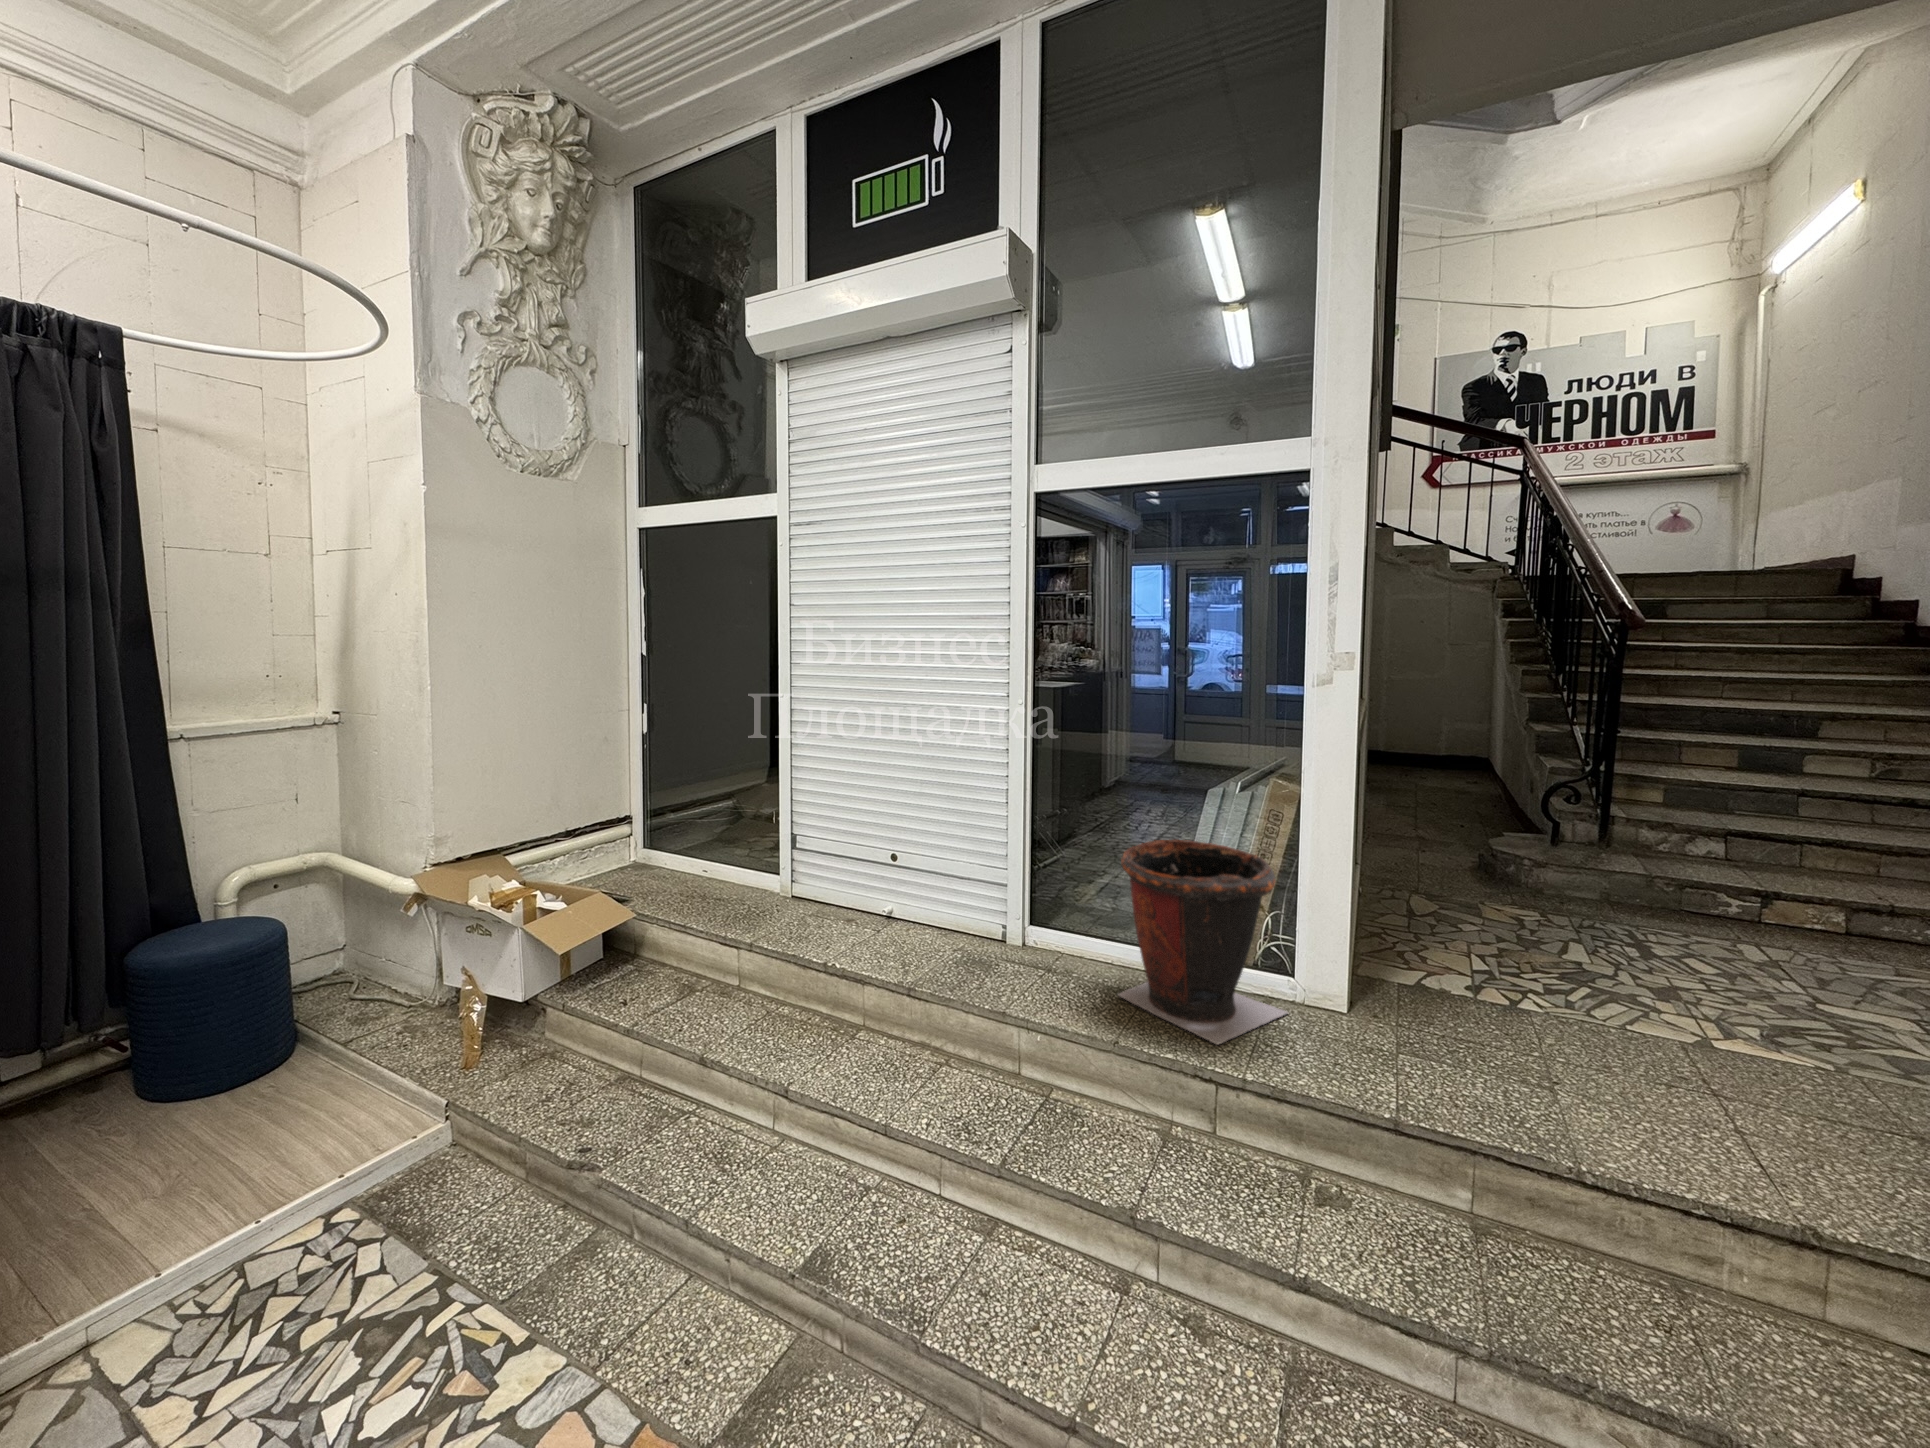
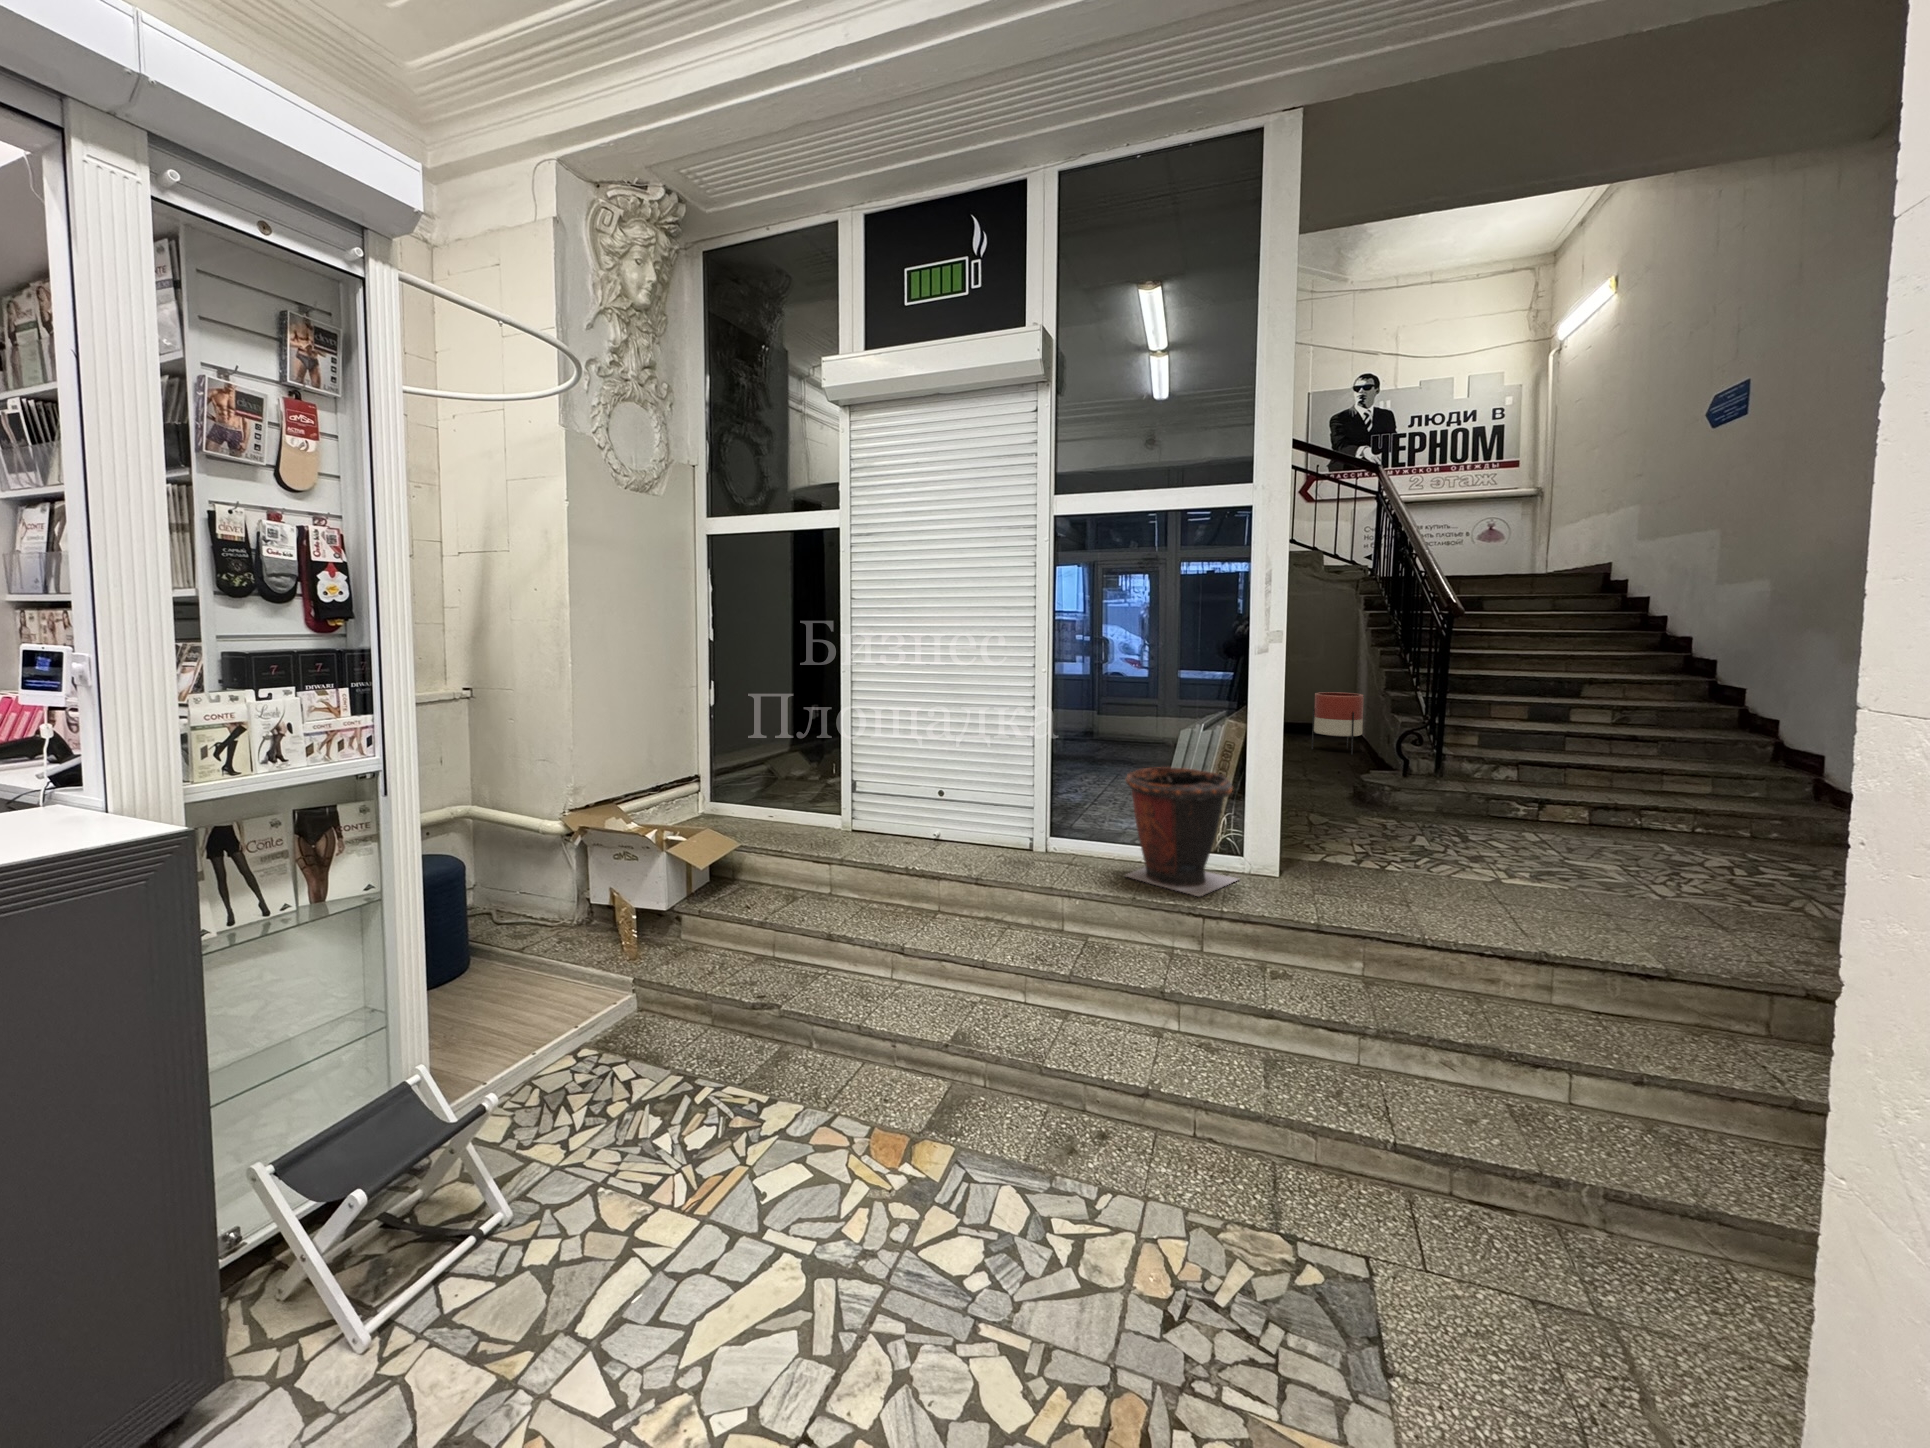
planter: none [1427,722,1497,802] -> present [1312,692,1364,754]

